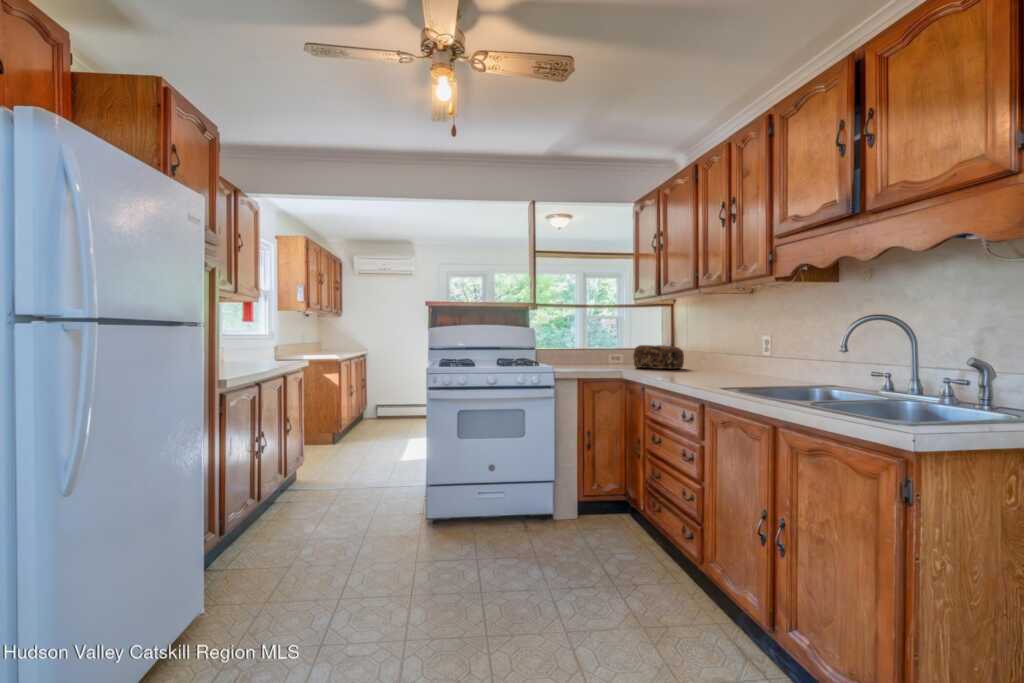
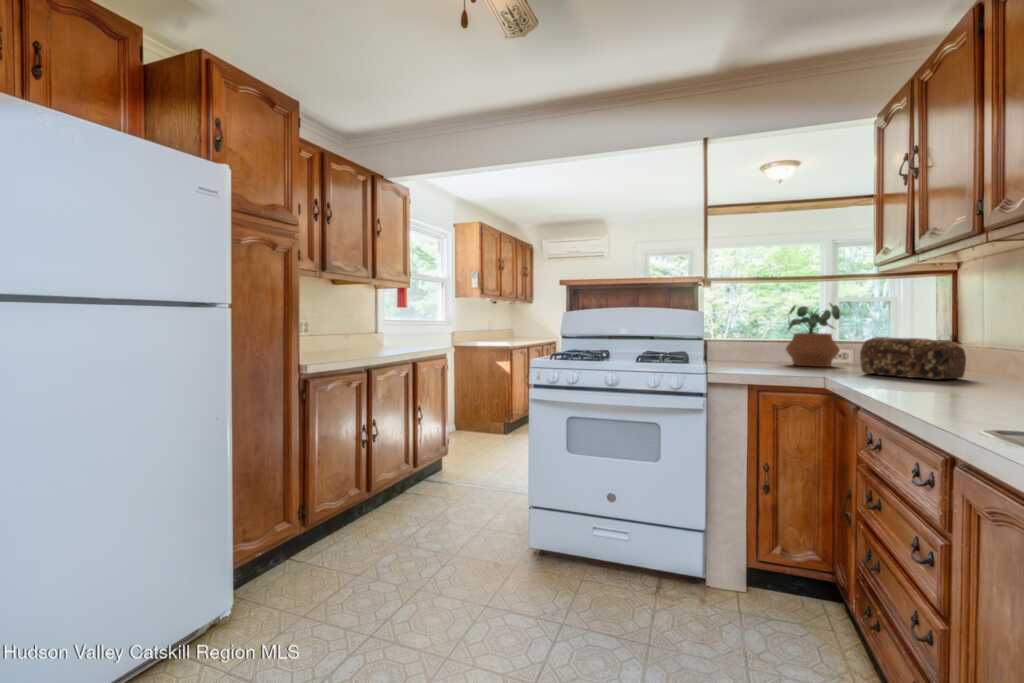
potted plant: none [585,322,617,365] -> present [786,303,840,367]

